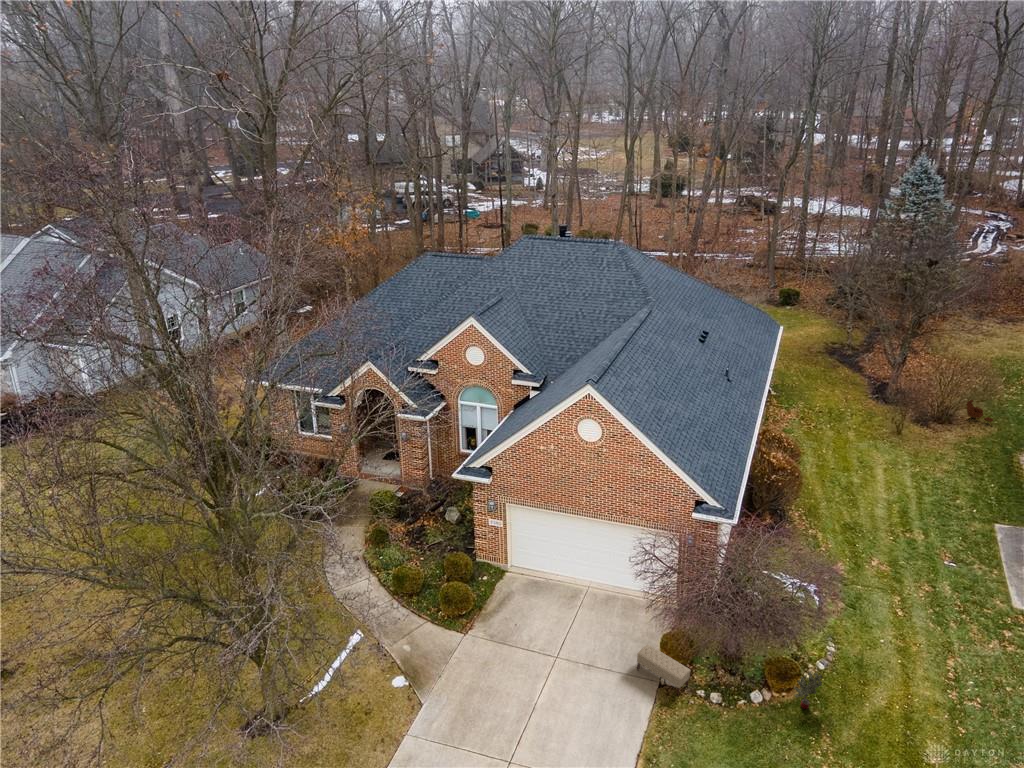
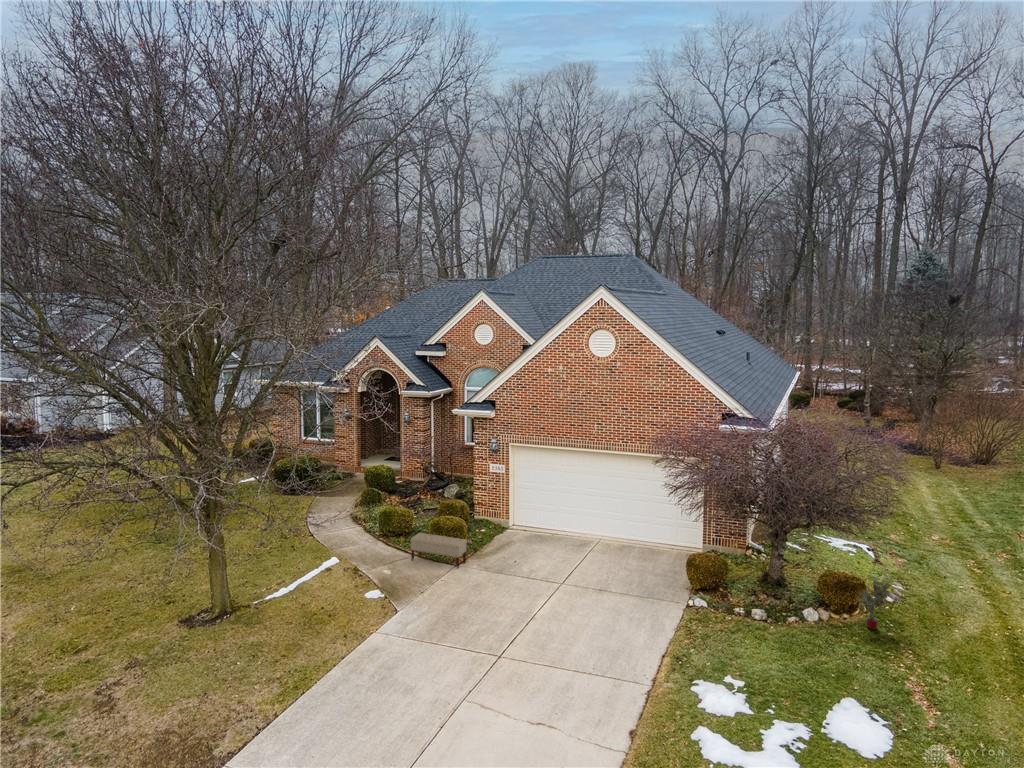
lounge chair: present [967,400,993,425] -> none [968,443,1000,468]
bench: present [637,644,690,695] -> present [411,533,467,568]

